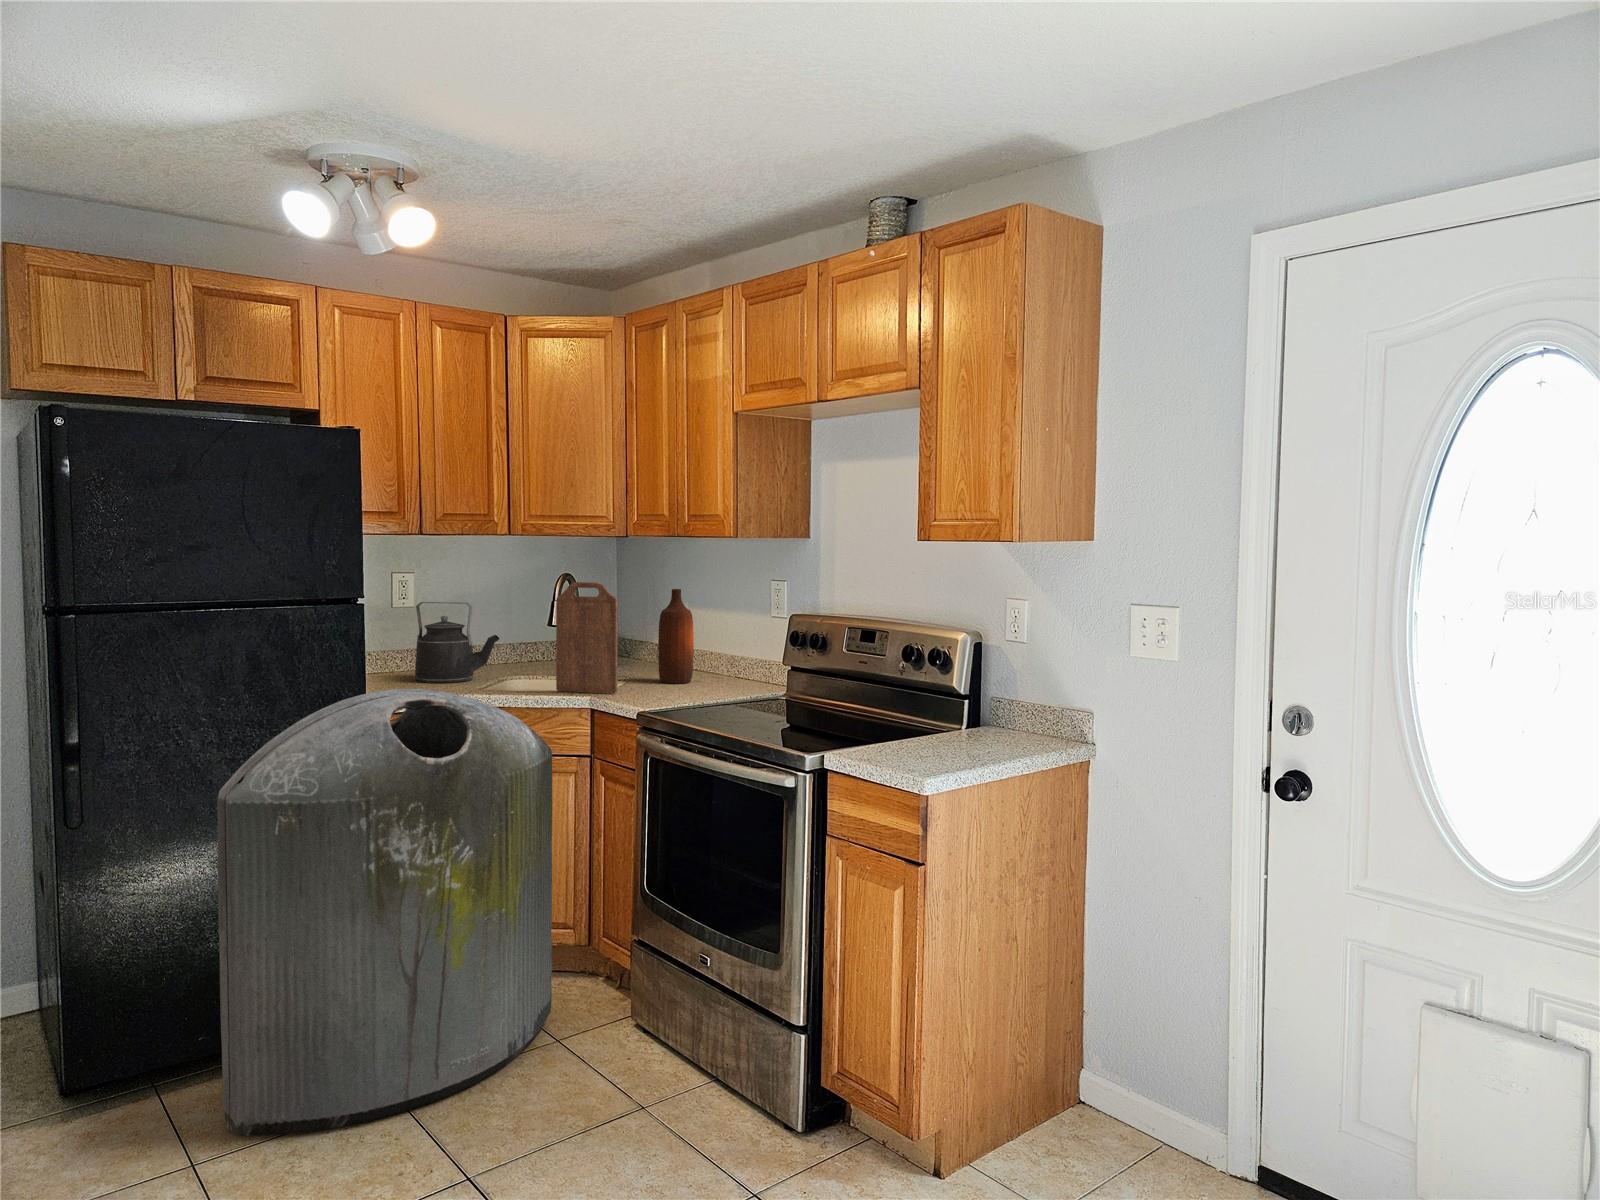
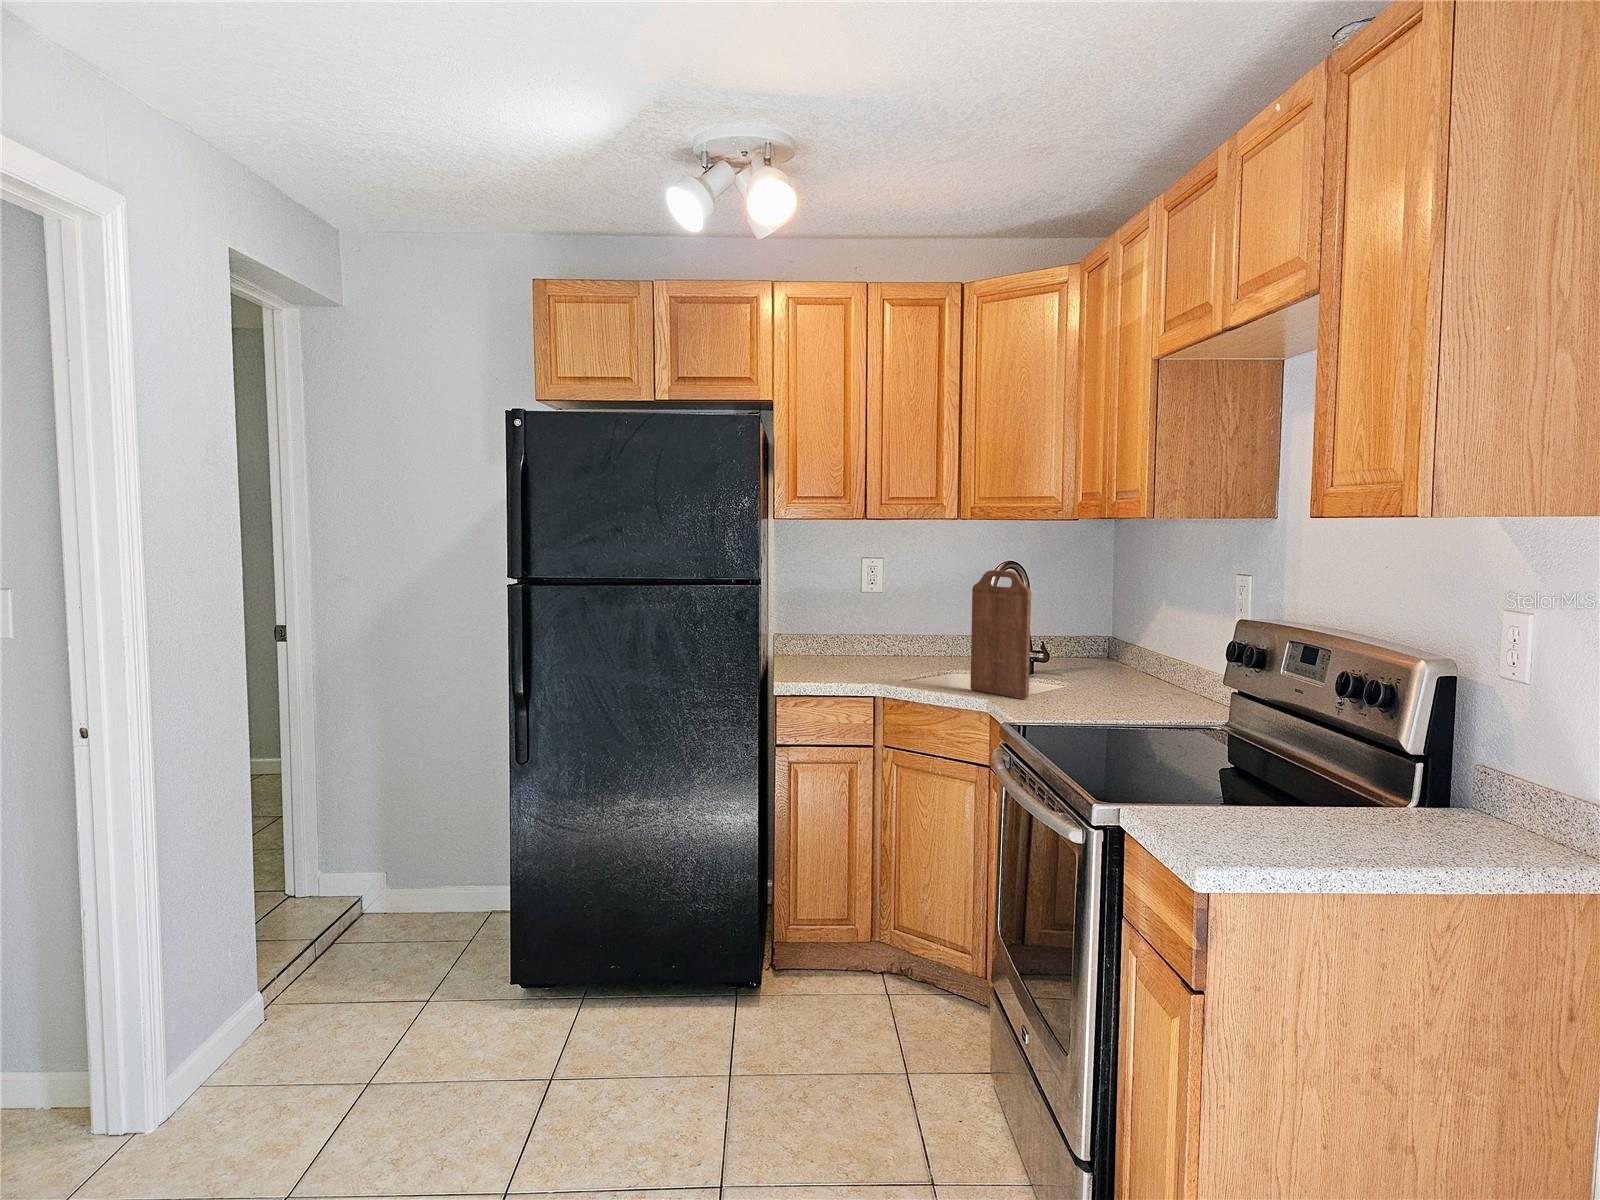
bottle: present [658,589,694,683] -> none [1104,582,1149,695]
kettle: present [415,602,499,683] -> none [862,587,940,671]
trash can: present [217,689,552,1136] -> none [581,673,917,1095]

